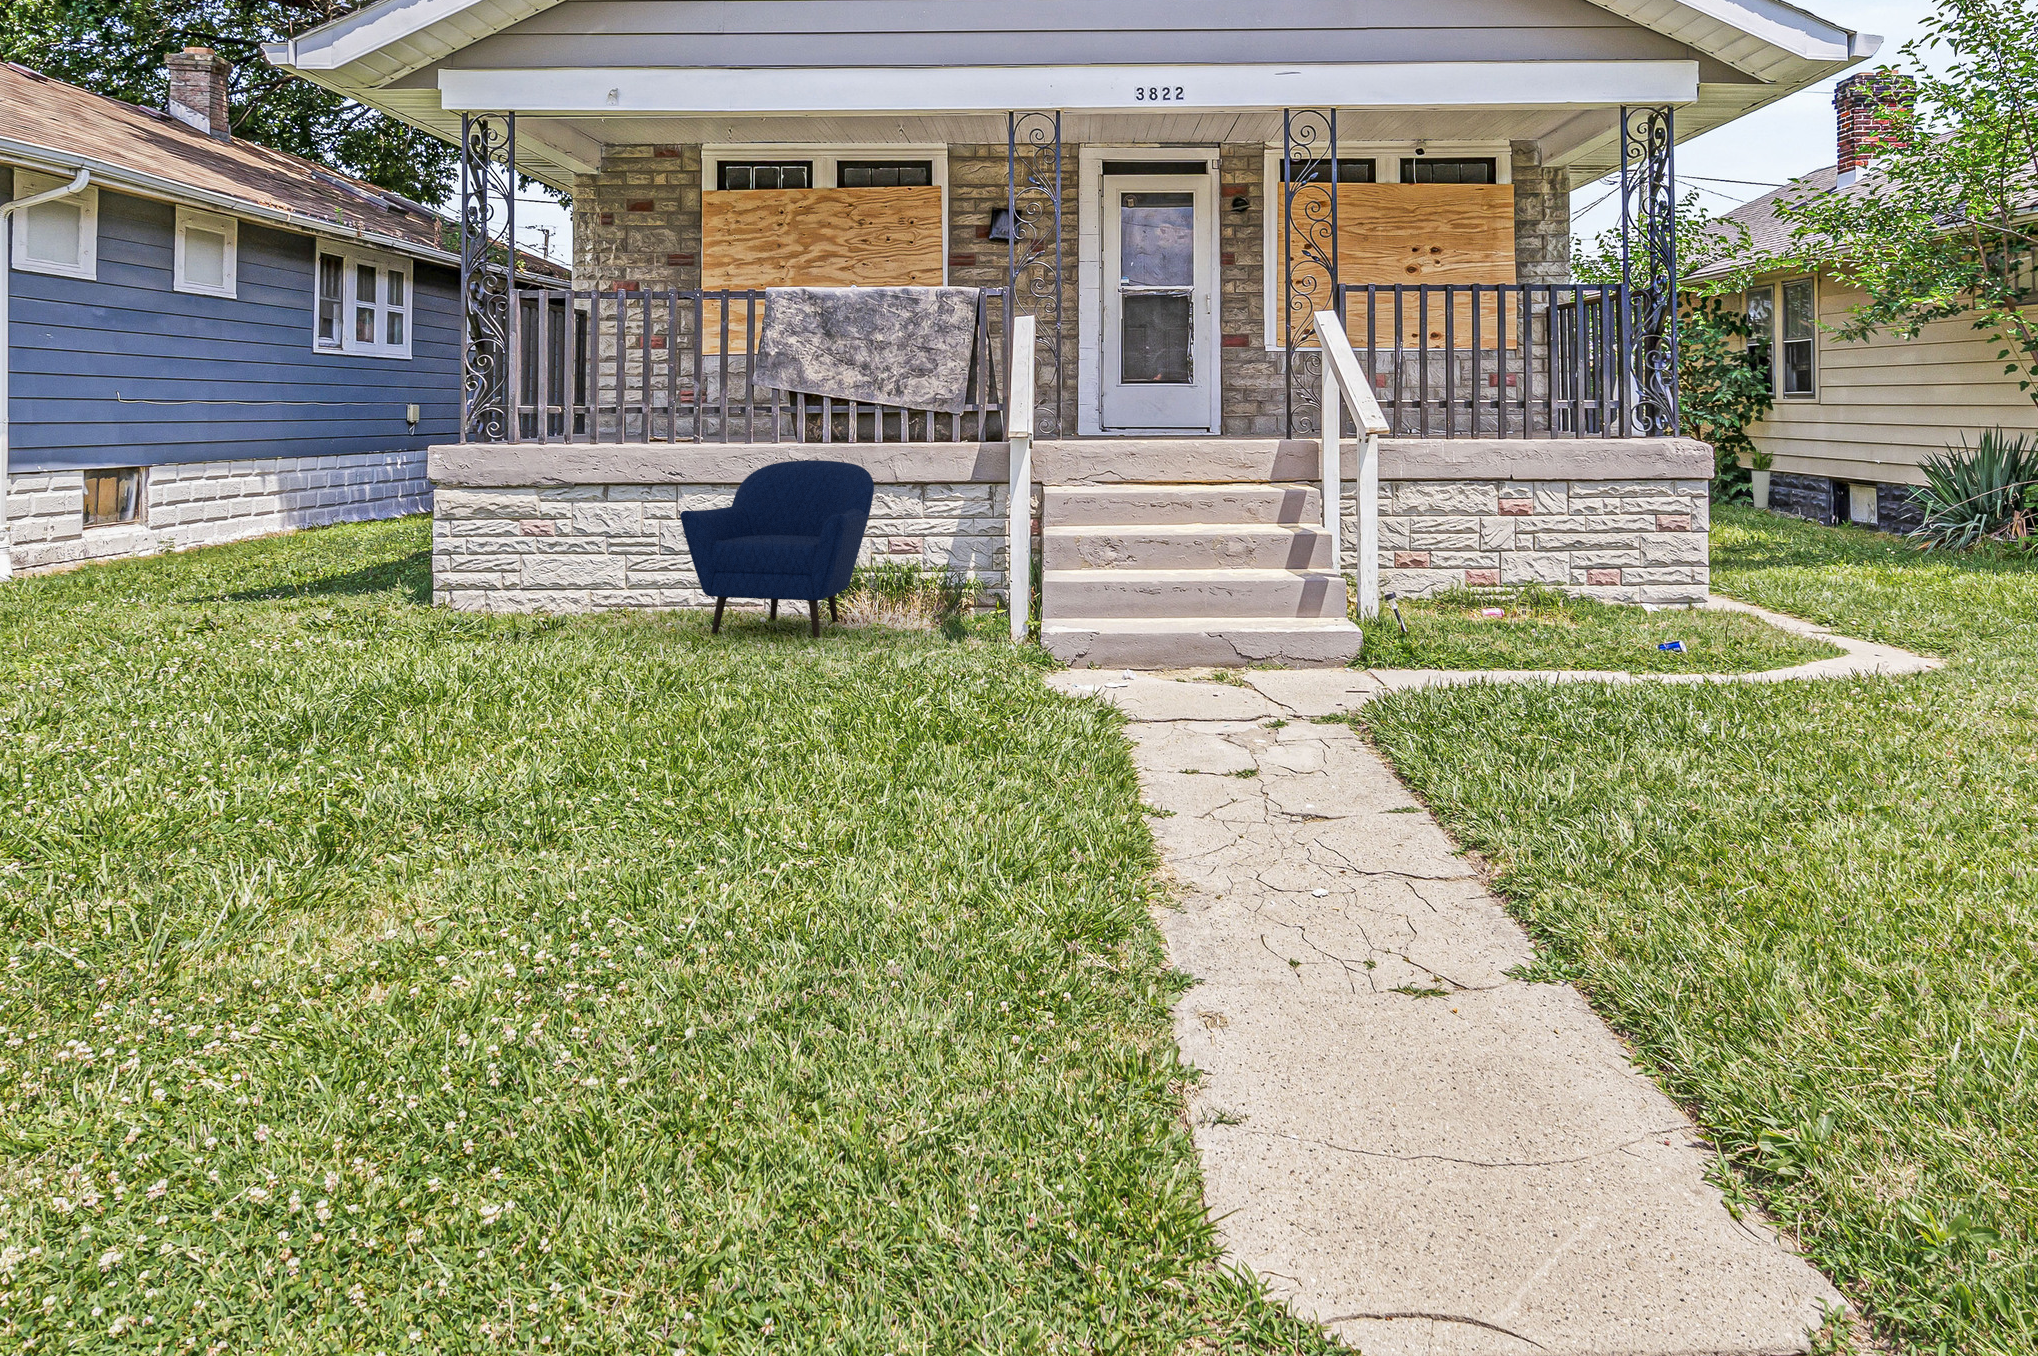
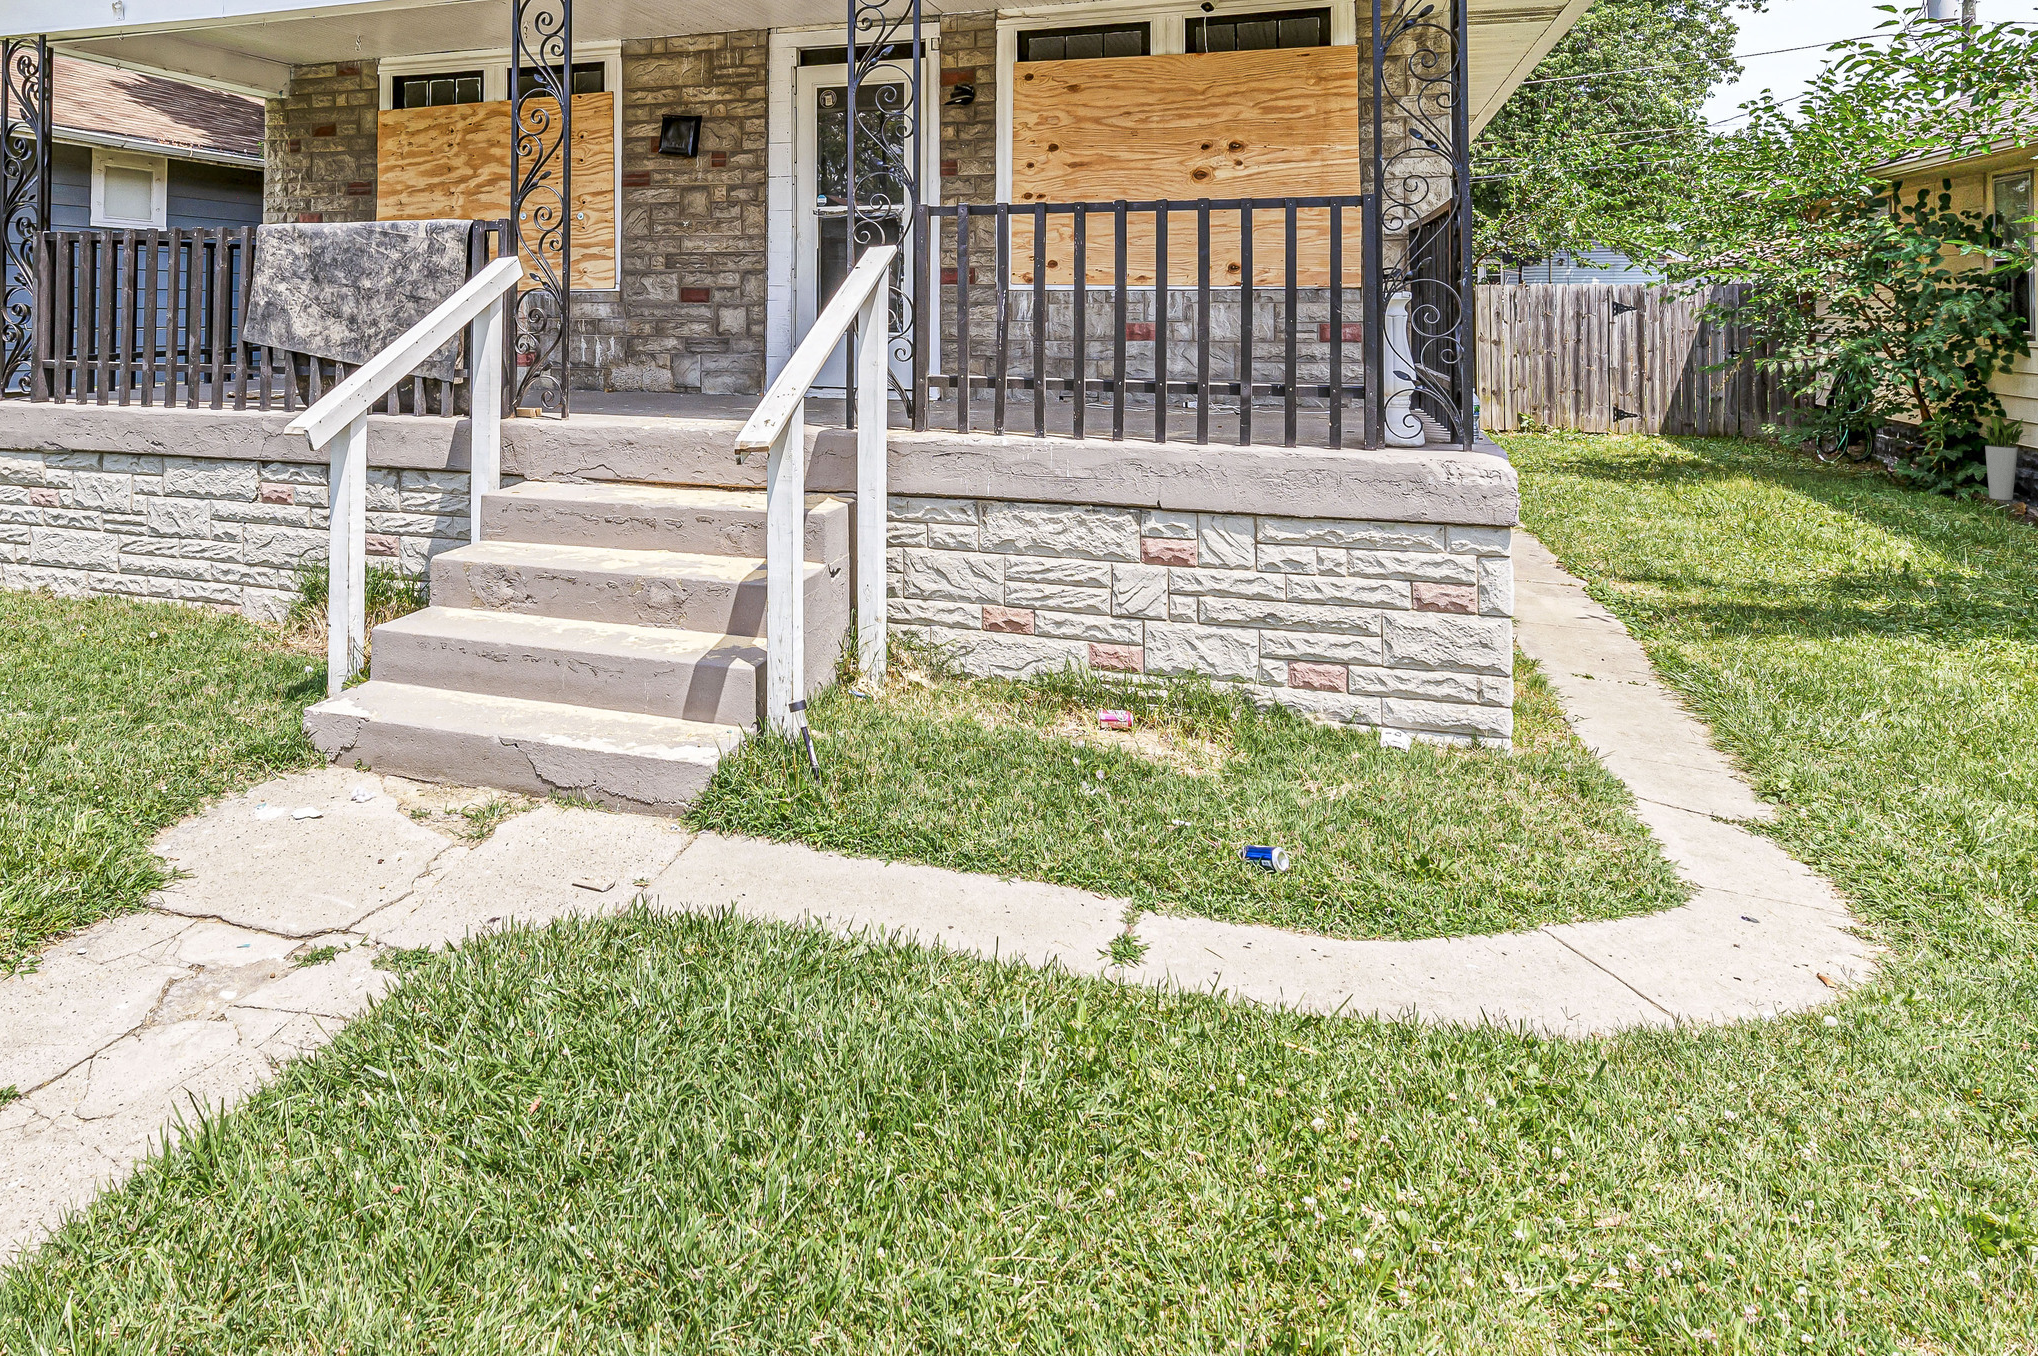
armchair: present [680,460,874,638] -> none [51,437,318,669]

